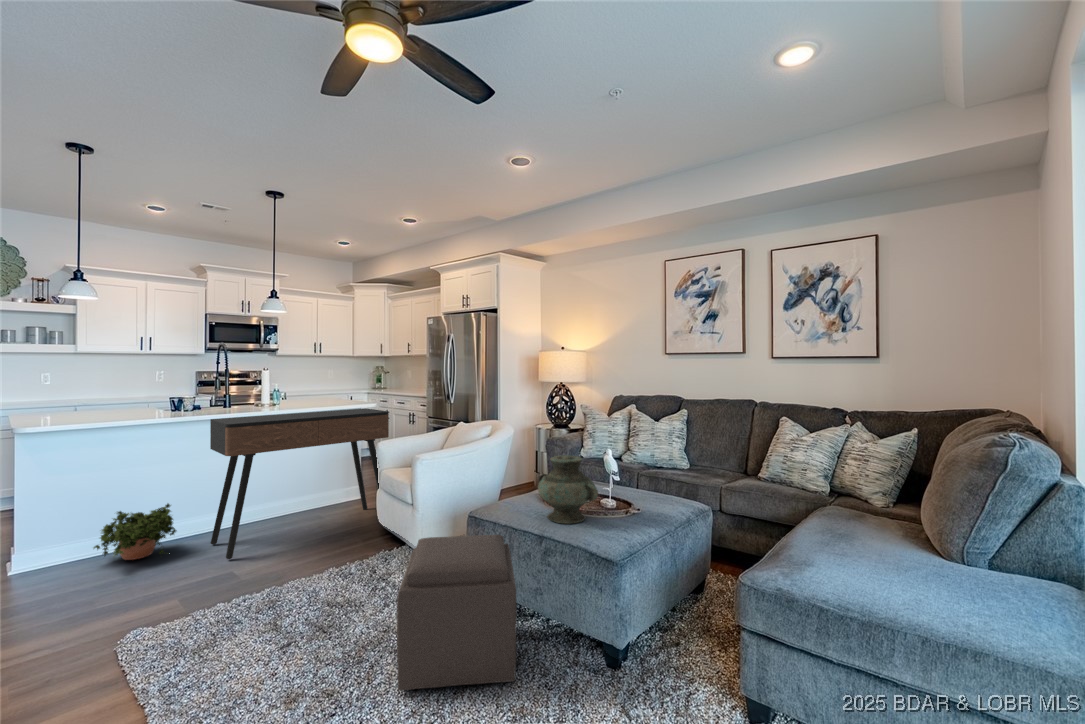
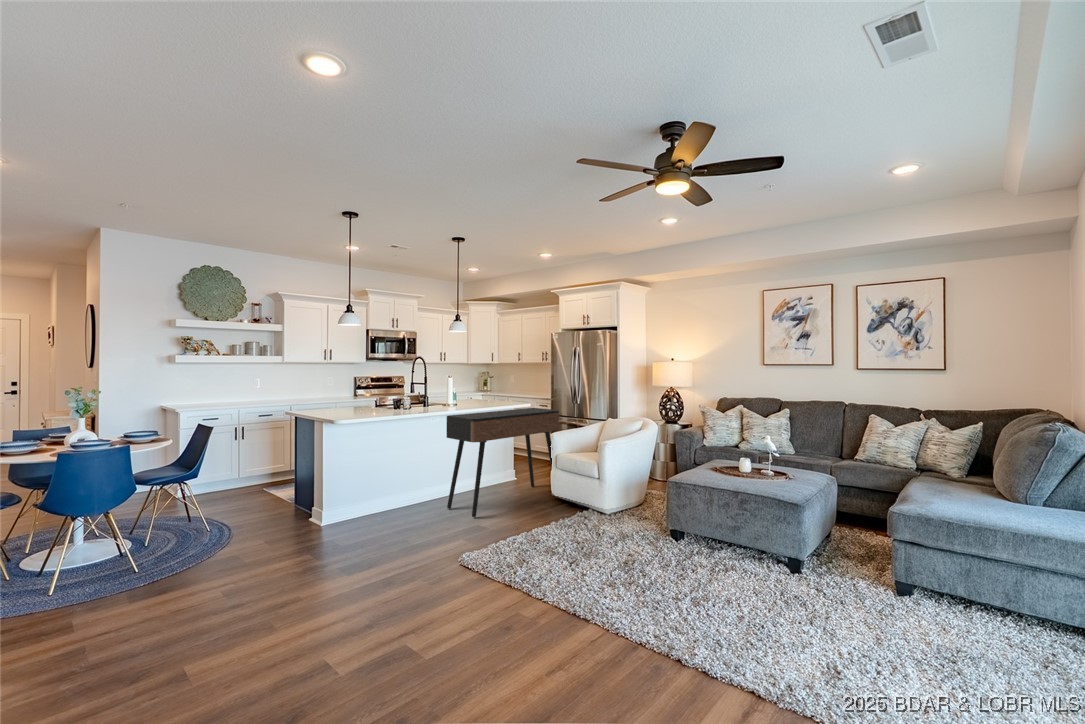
vase: present [538,455,598,524] -> none [722,440,775,485]
potted plant: present [94,504,177,560] -> none [379,477,429,517]
ottoman: present [397,535,516,690] -> none [653,492,746,582]

